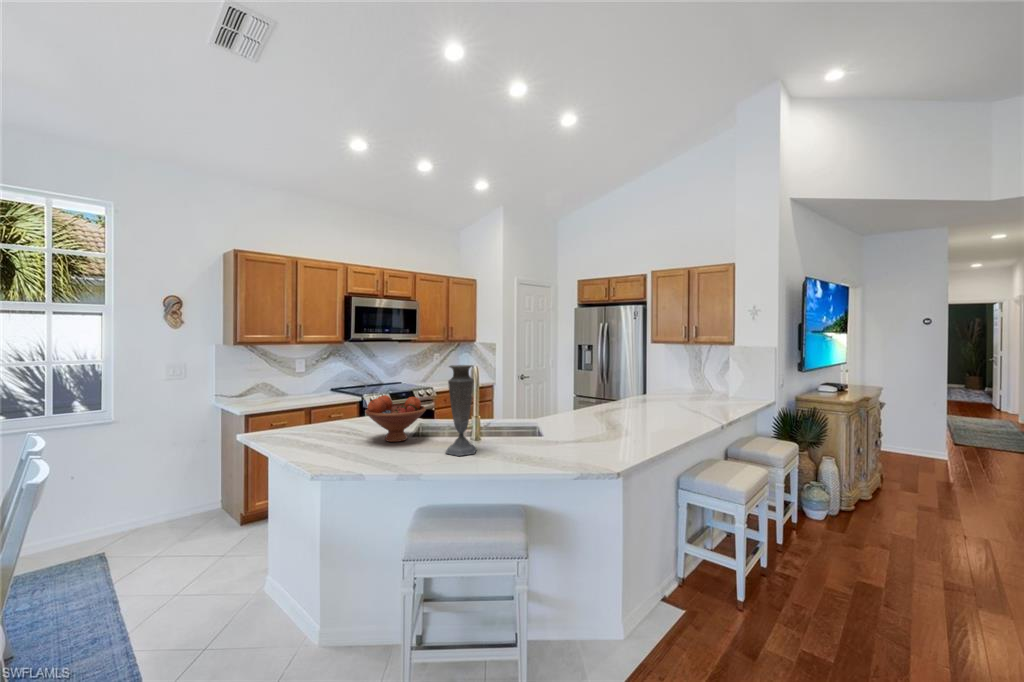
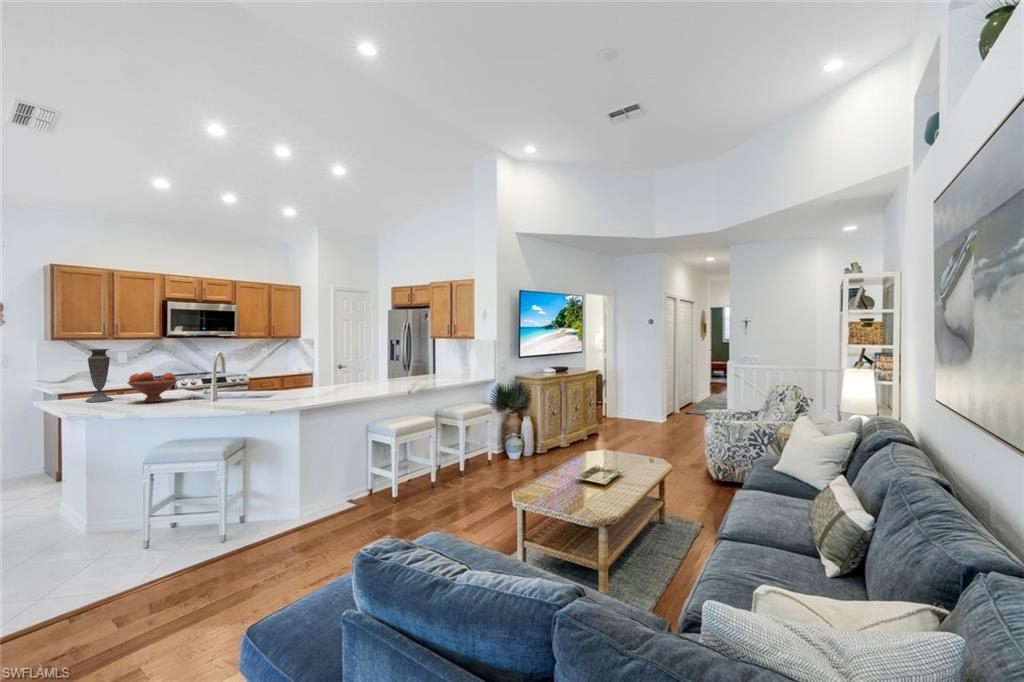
vase: present [446,365,477,456] -> present [86,349,113,402]

